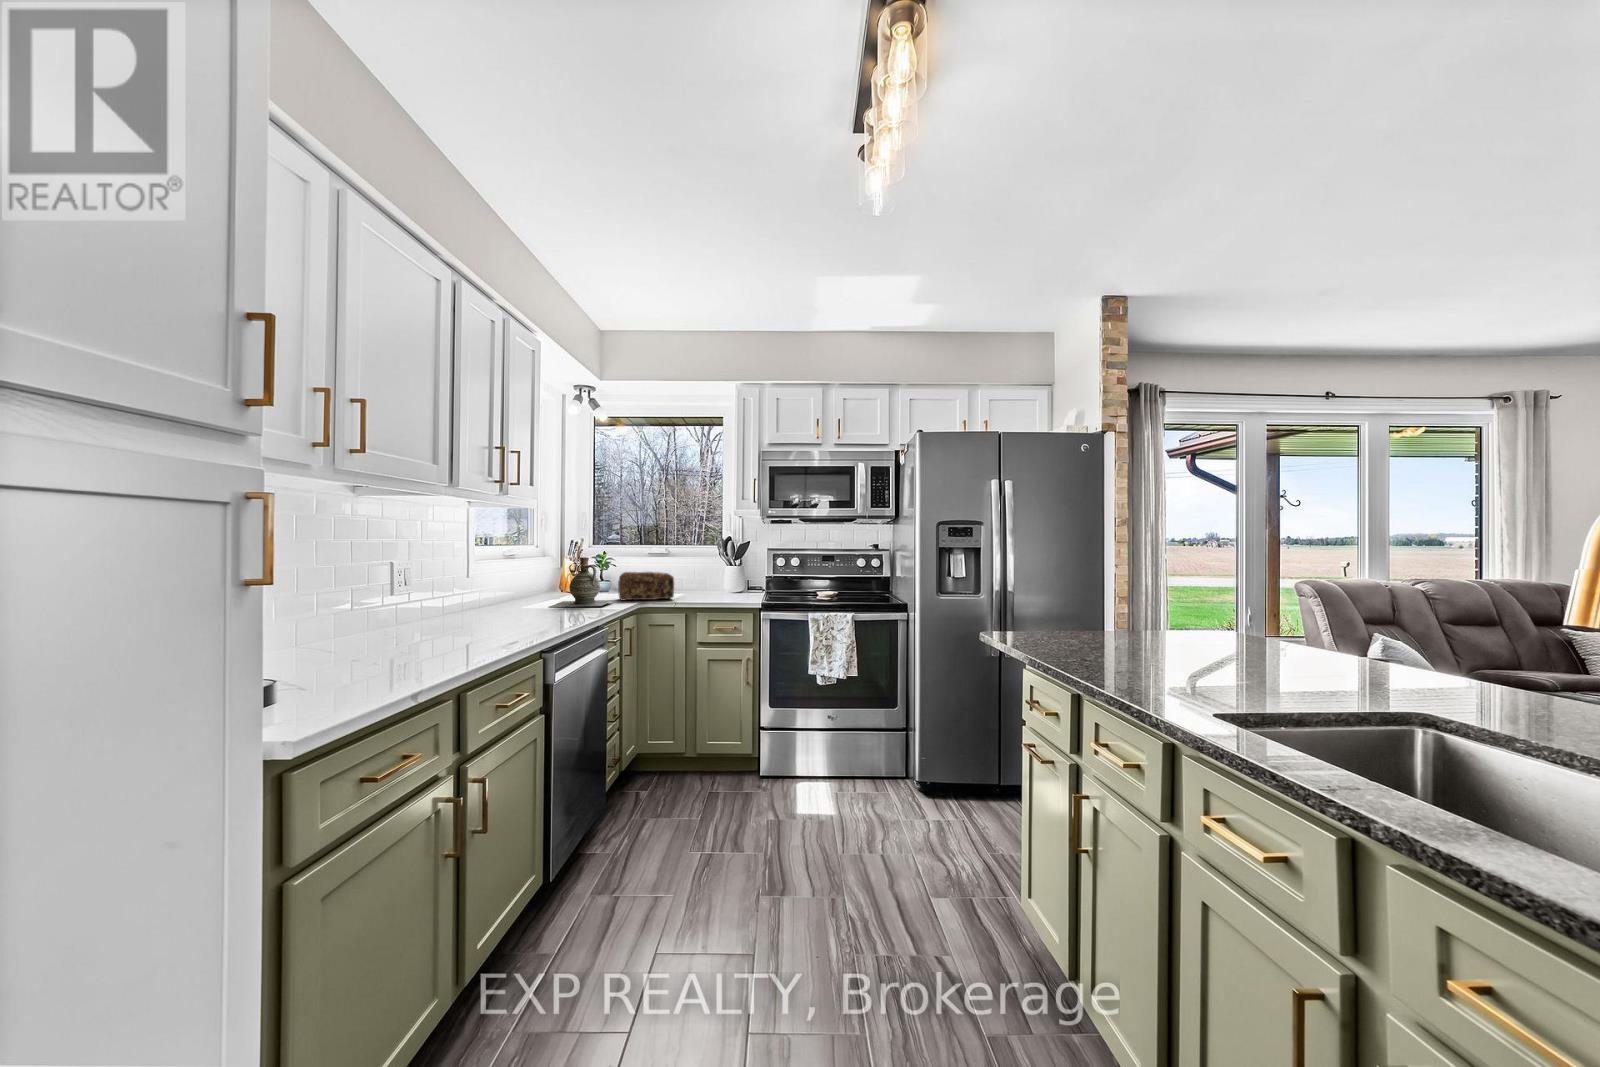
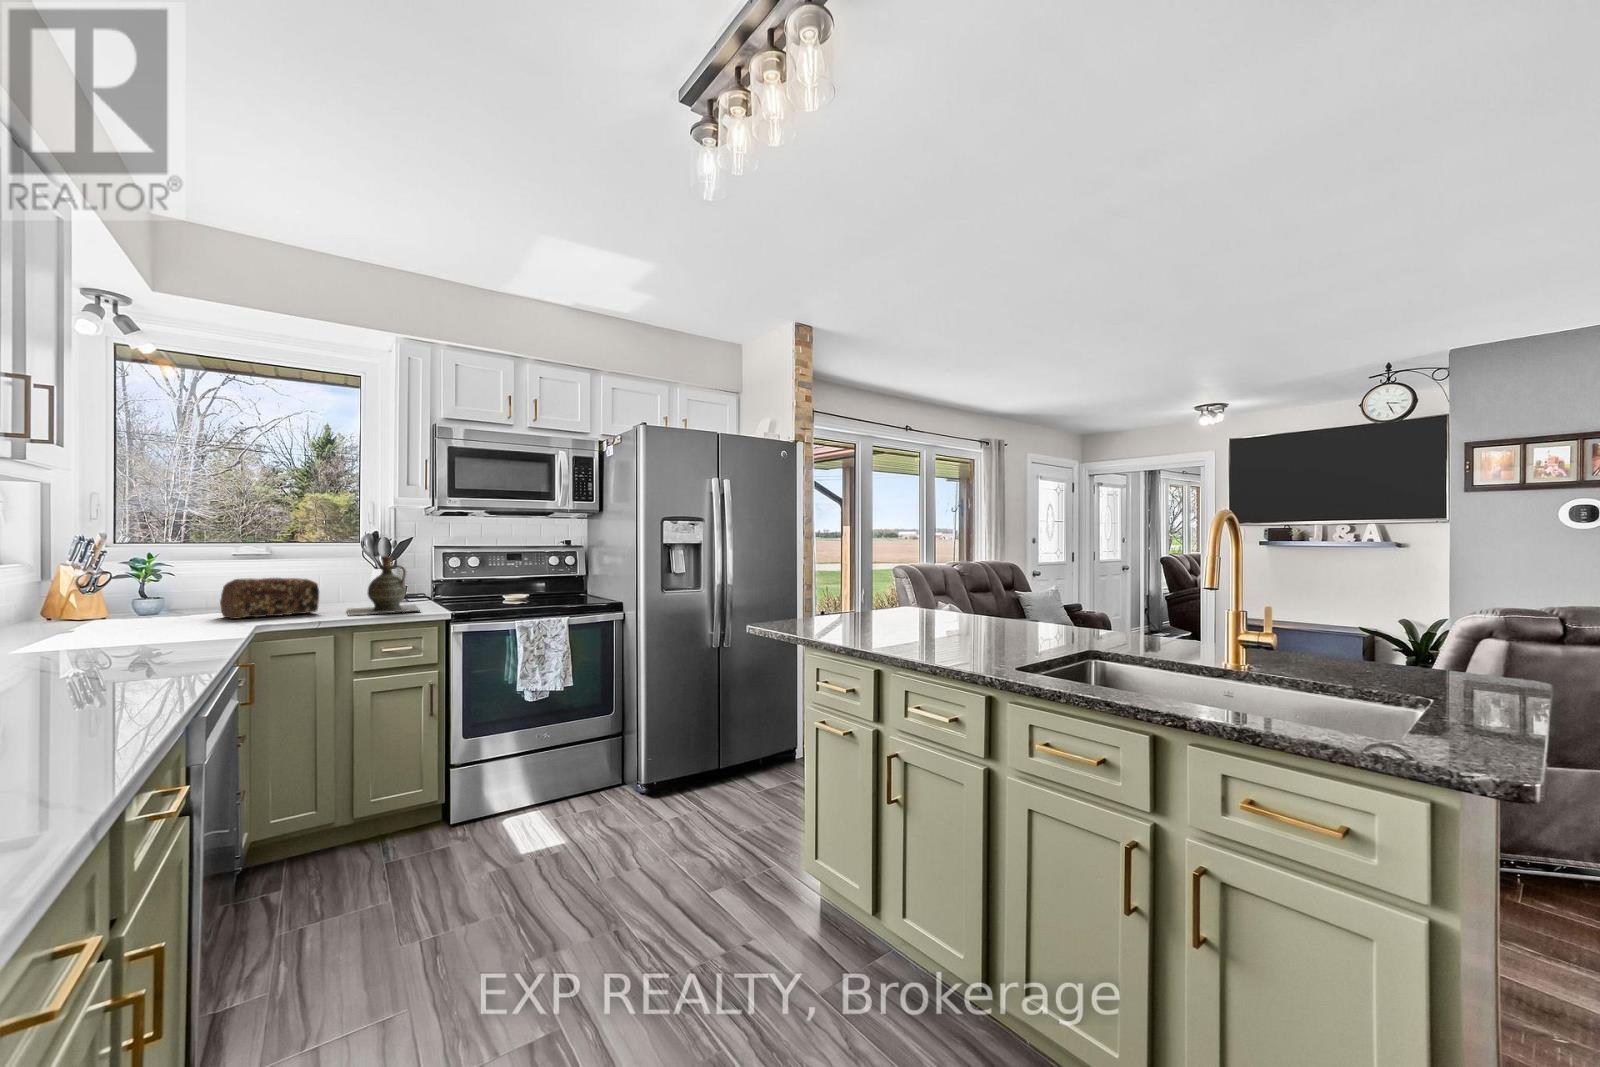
ceramic jug: present [550,557,612,607] -> present [347,556,420,616]

